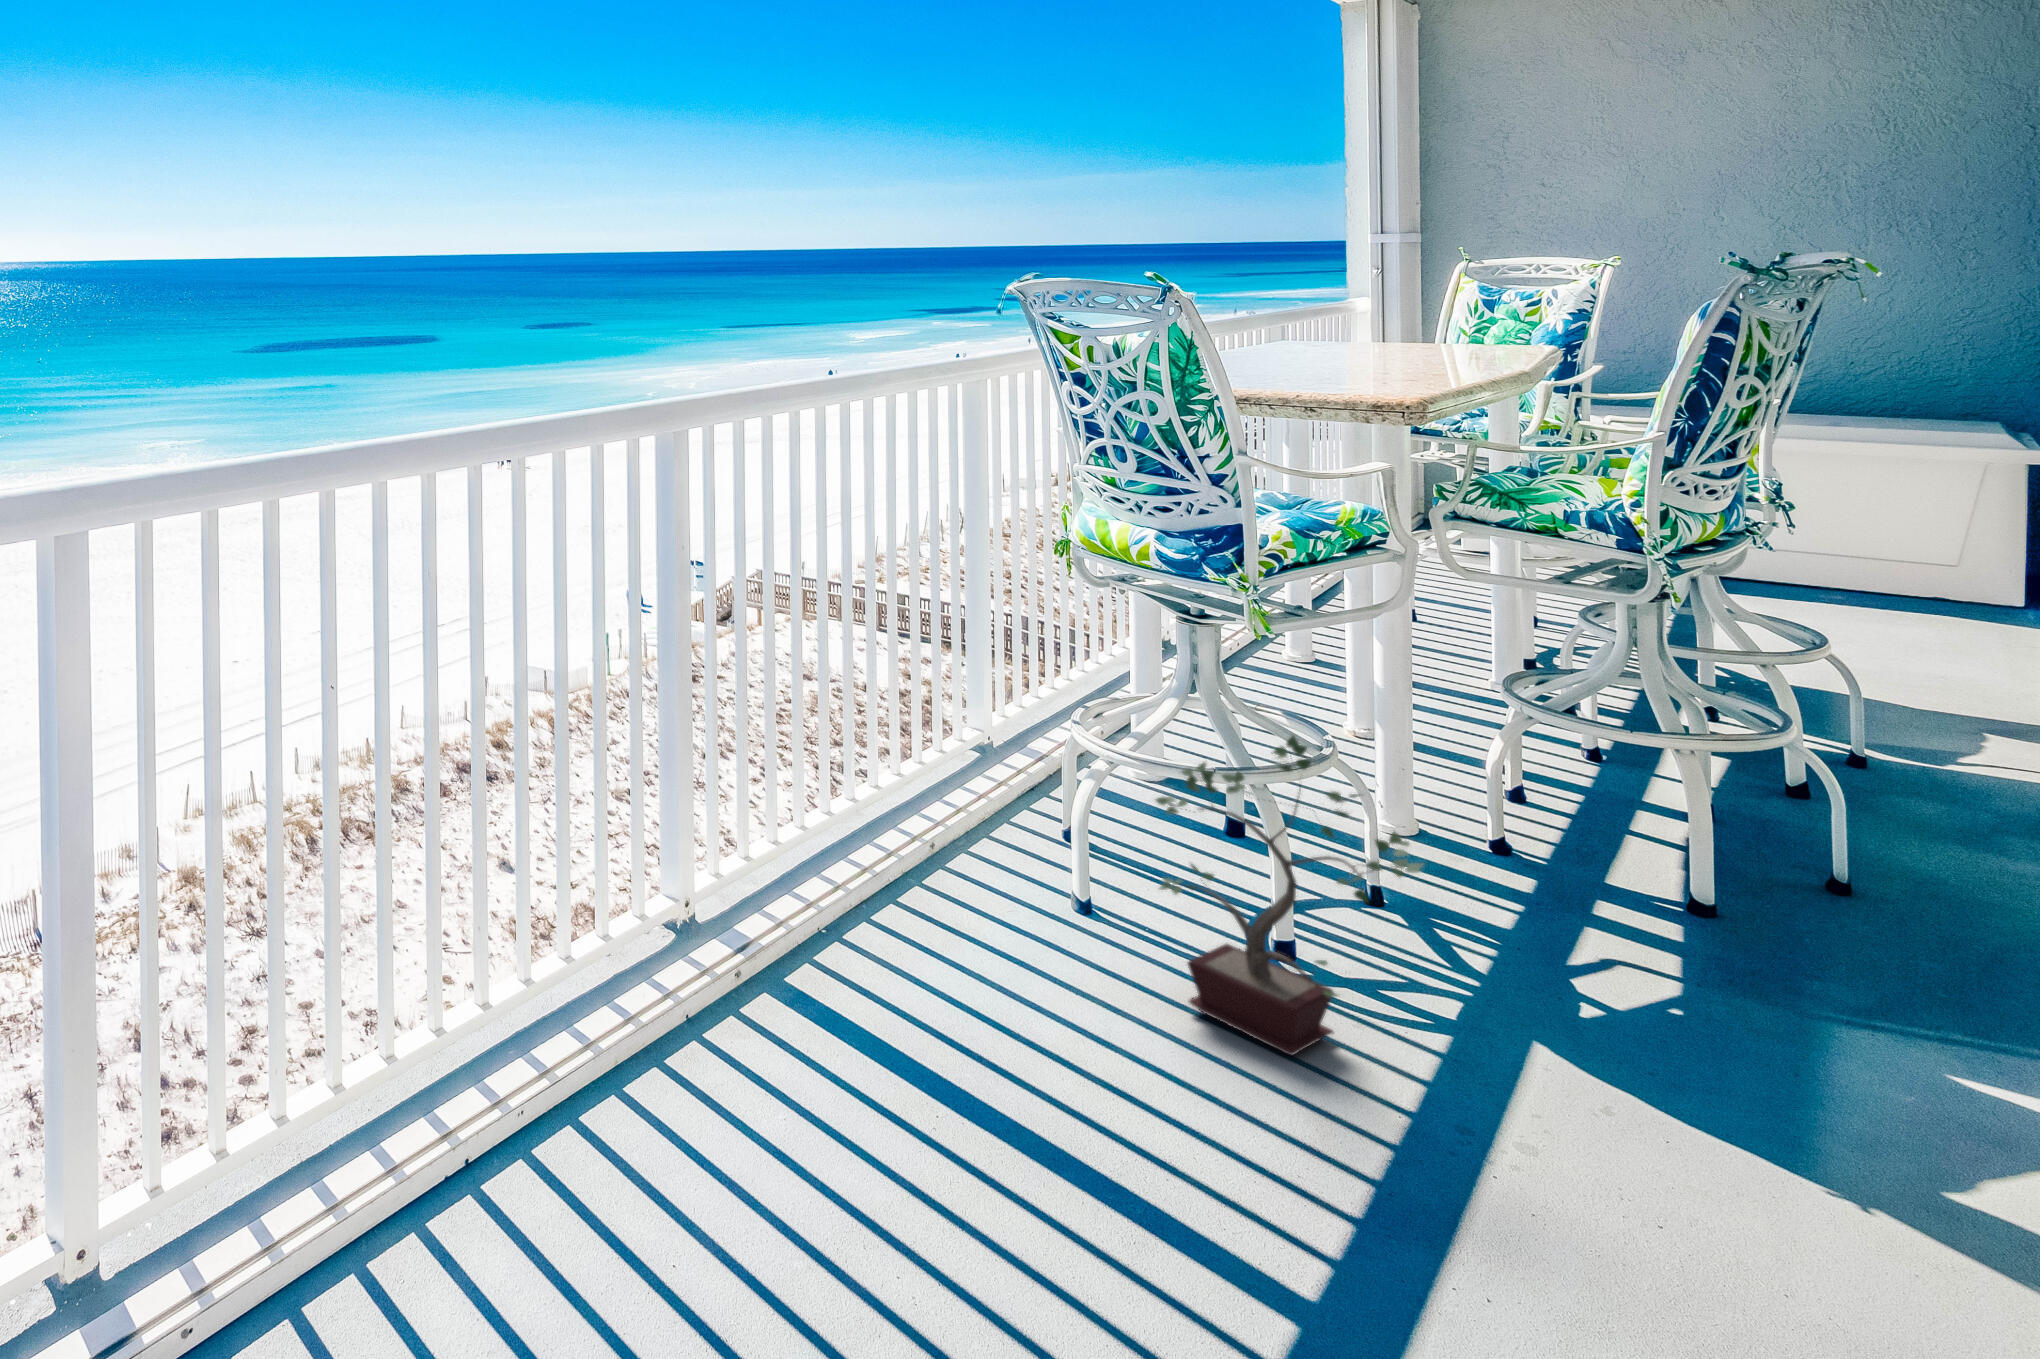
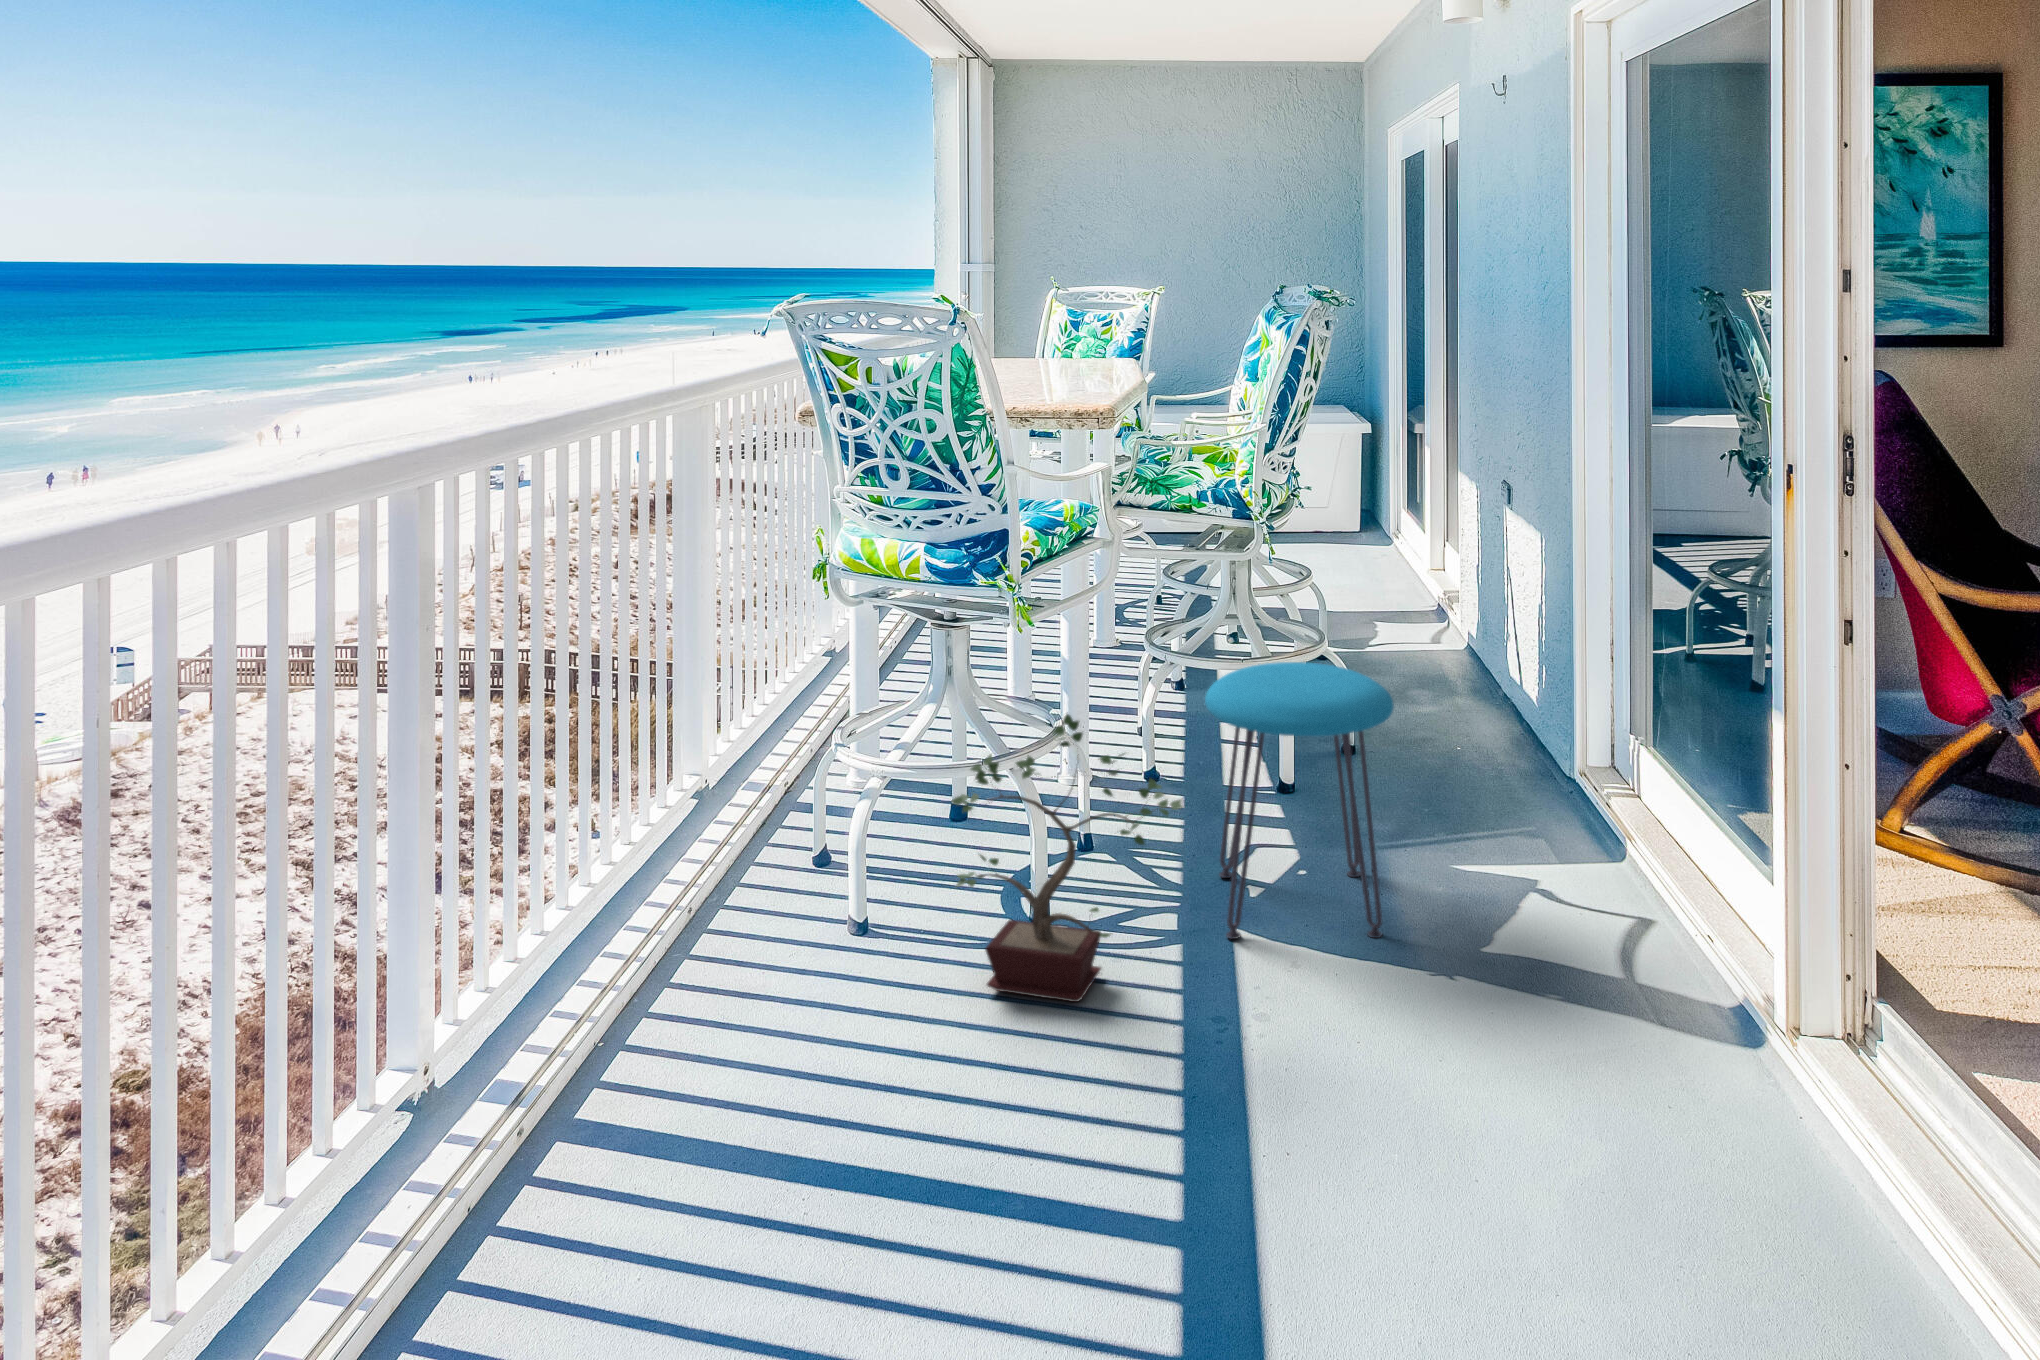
stool: none [1515,734,1840,1140] -> present [1205,662,1394,939]

